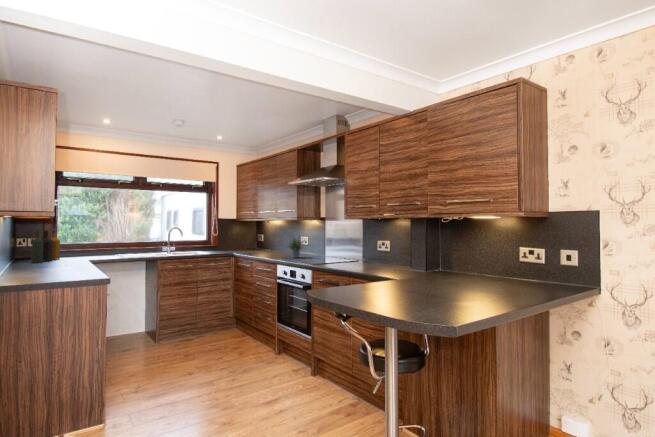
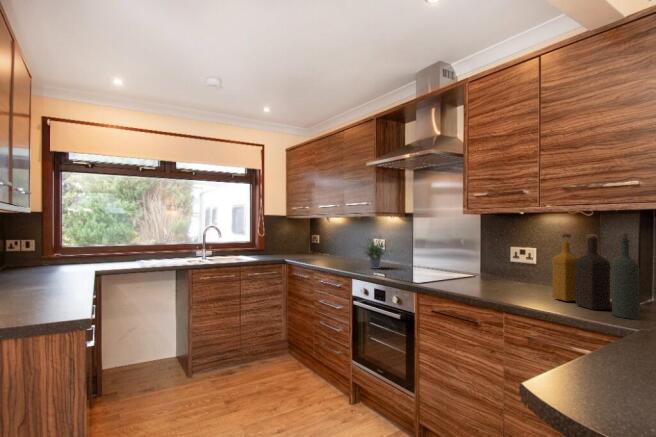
bottle: present [31,229,60,263] -> present [552,233,640,319]

